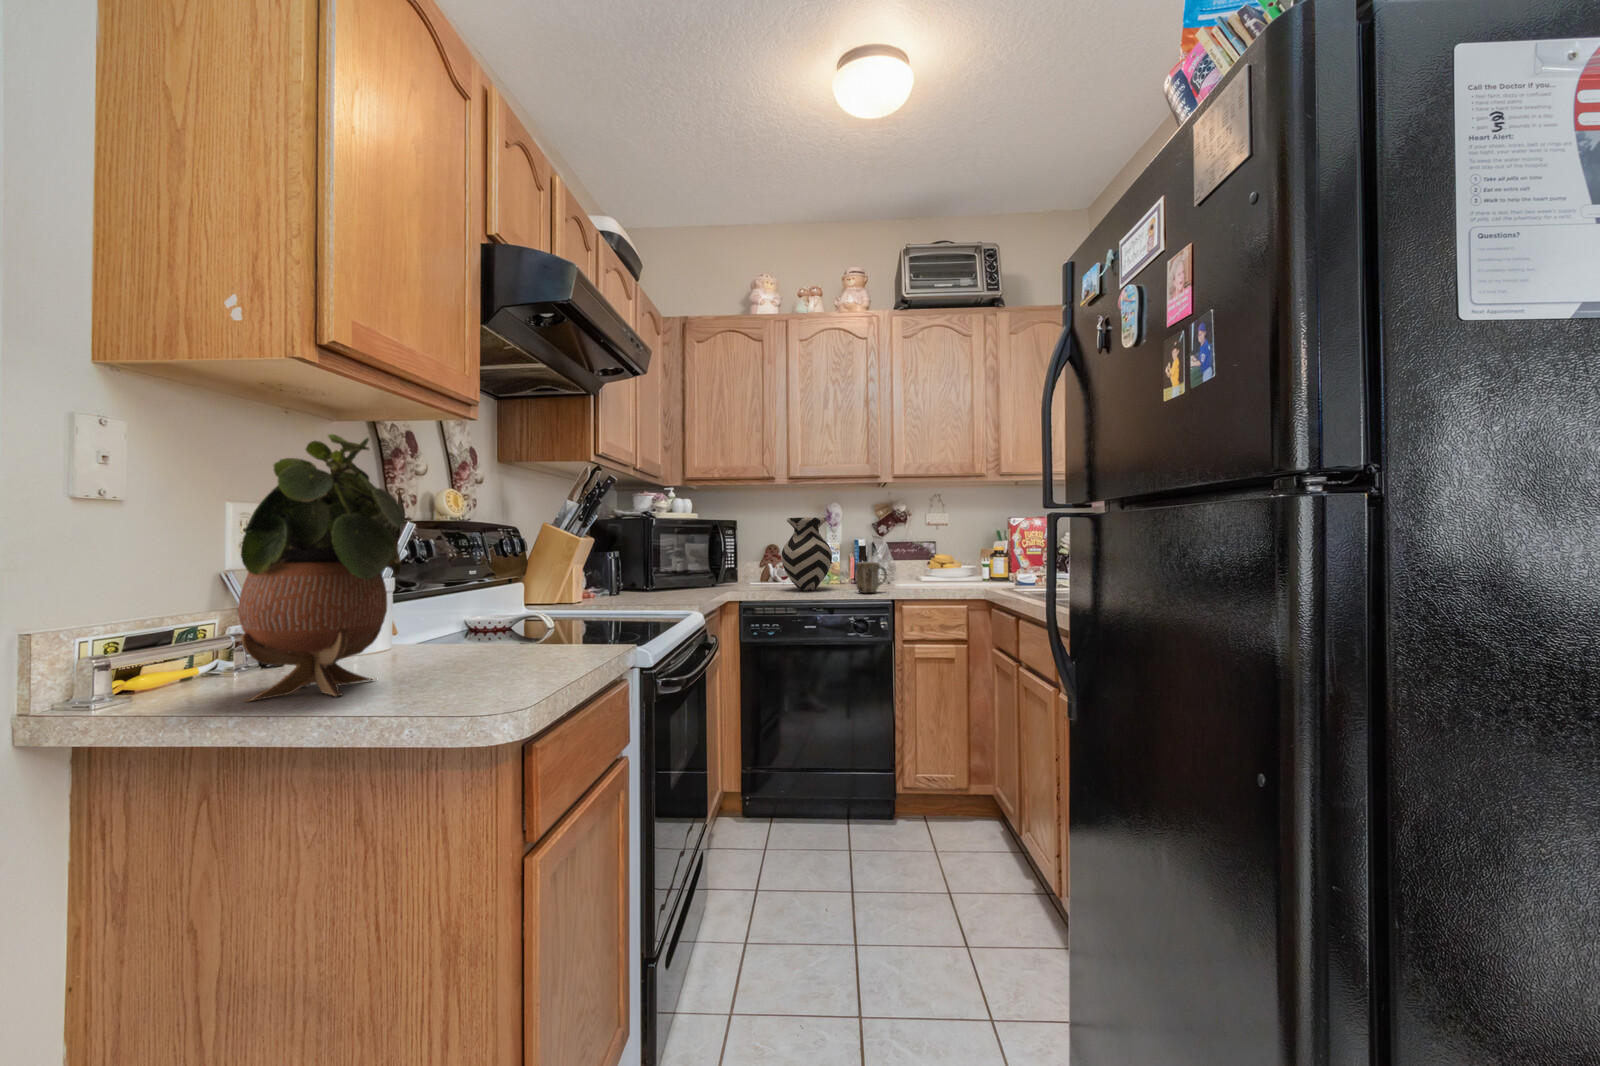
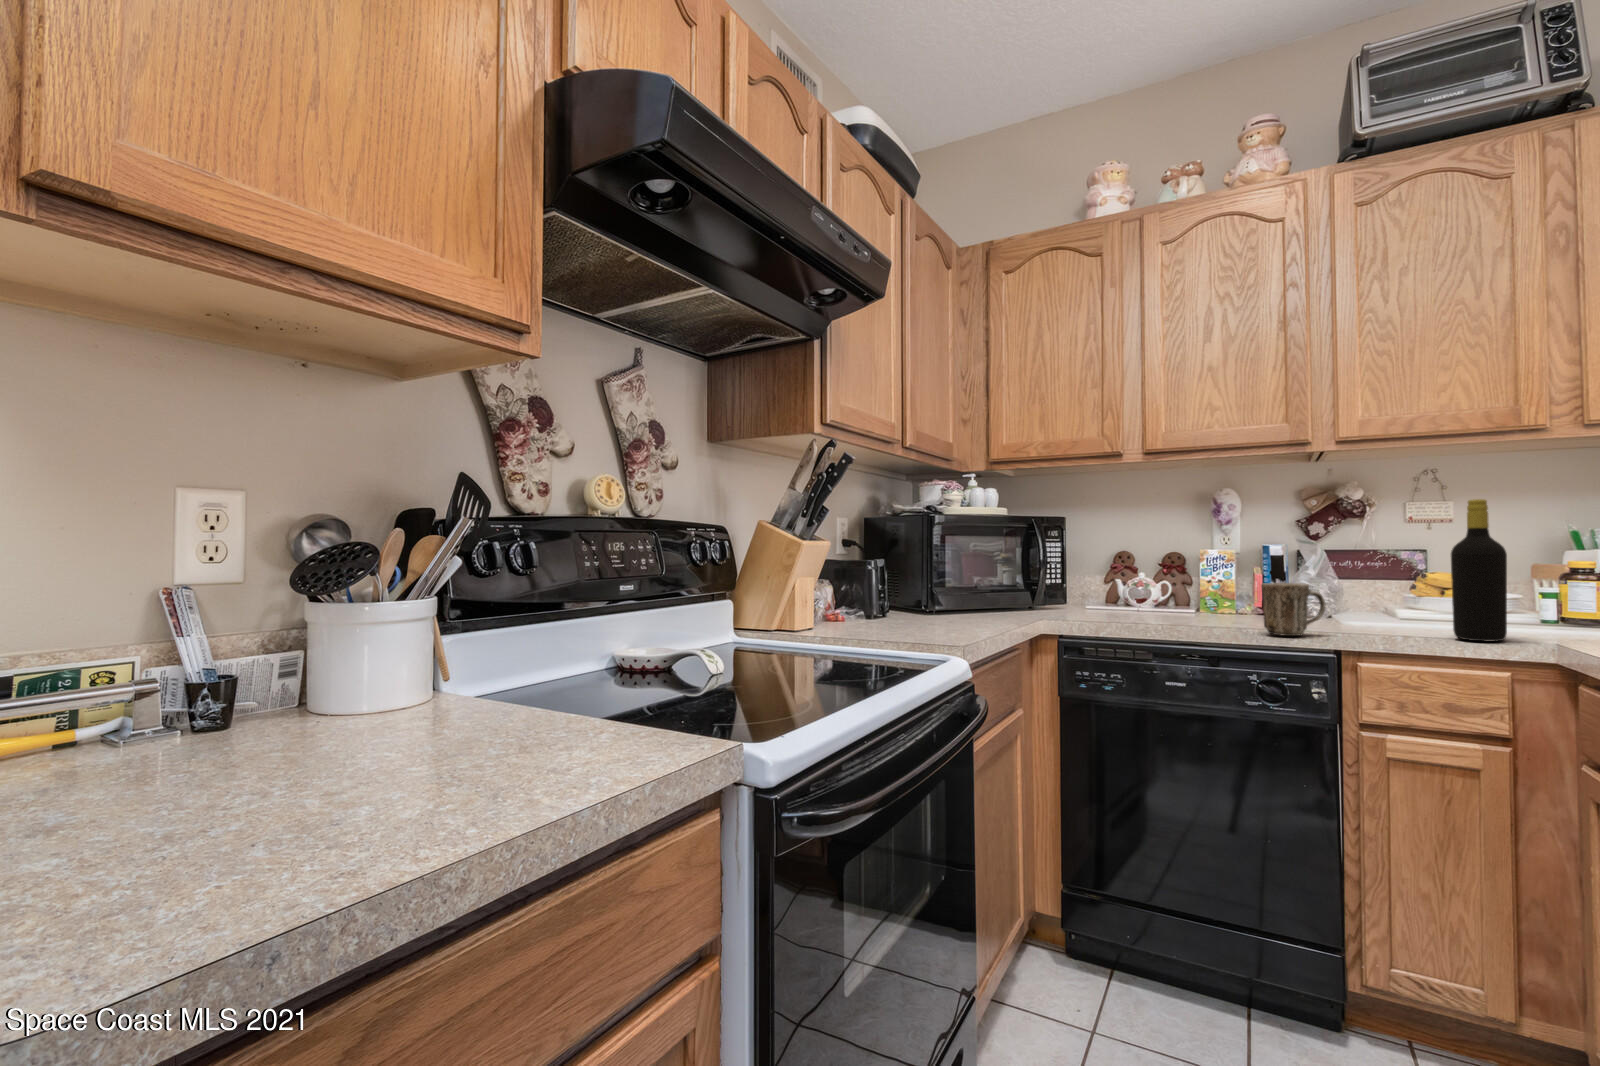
potted plant: present [238,434,403,701] -> none [211,381,439,774]
bottle: none [944,514,967,591] -> present [1451,499,1507,642]
vase: present [782,517,832,591] -> none [1130,510,1218,625]

